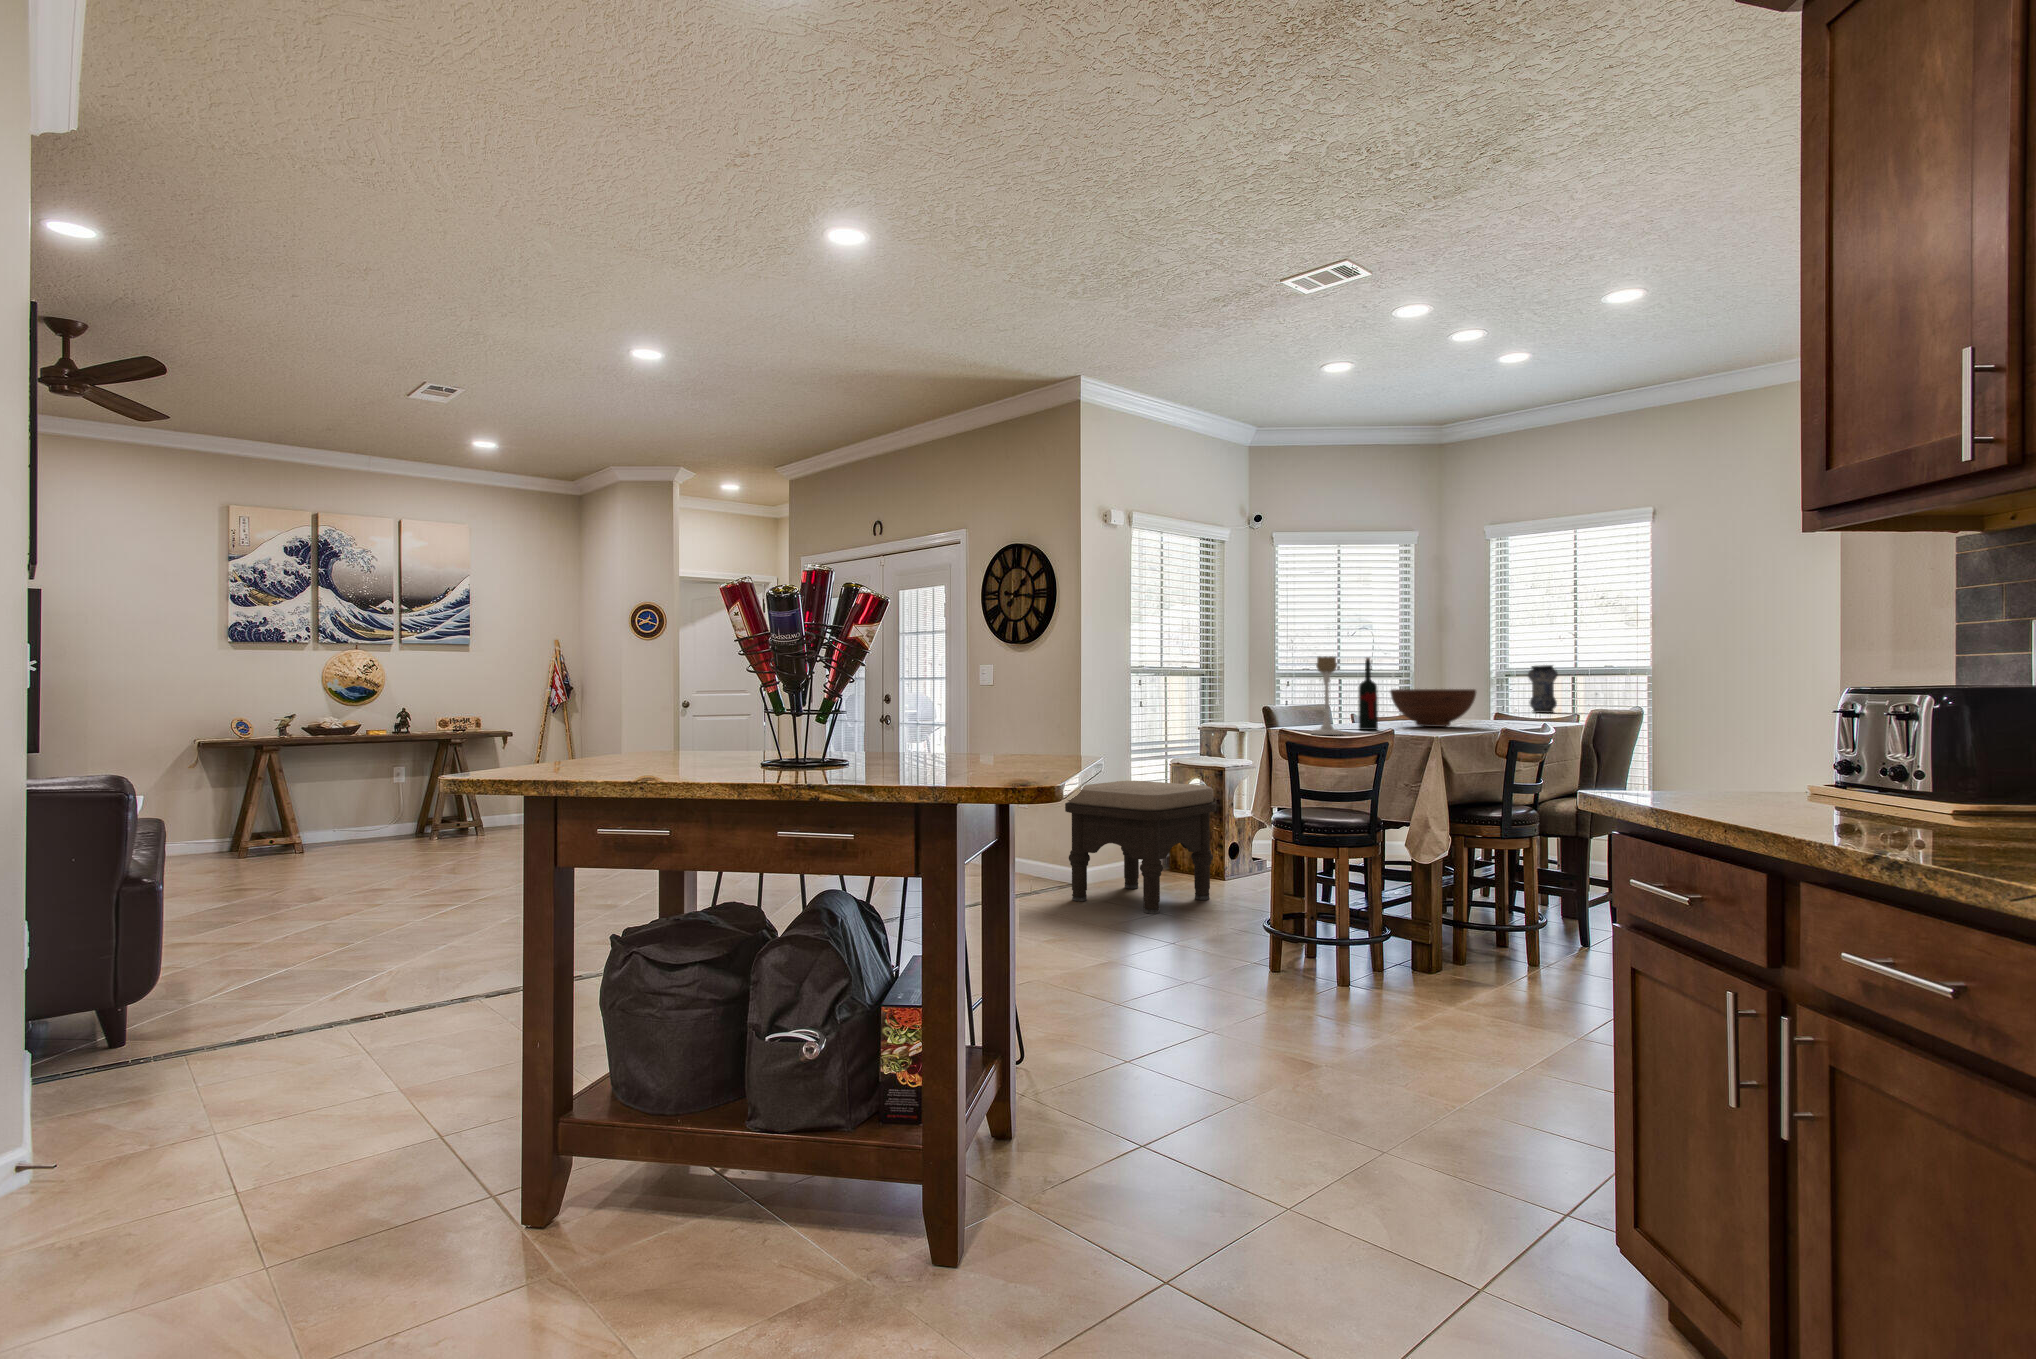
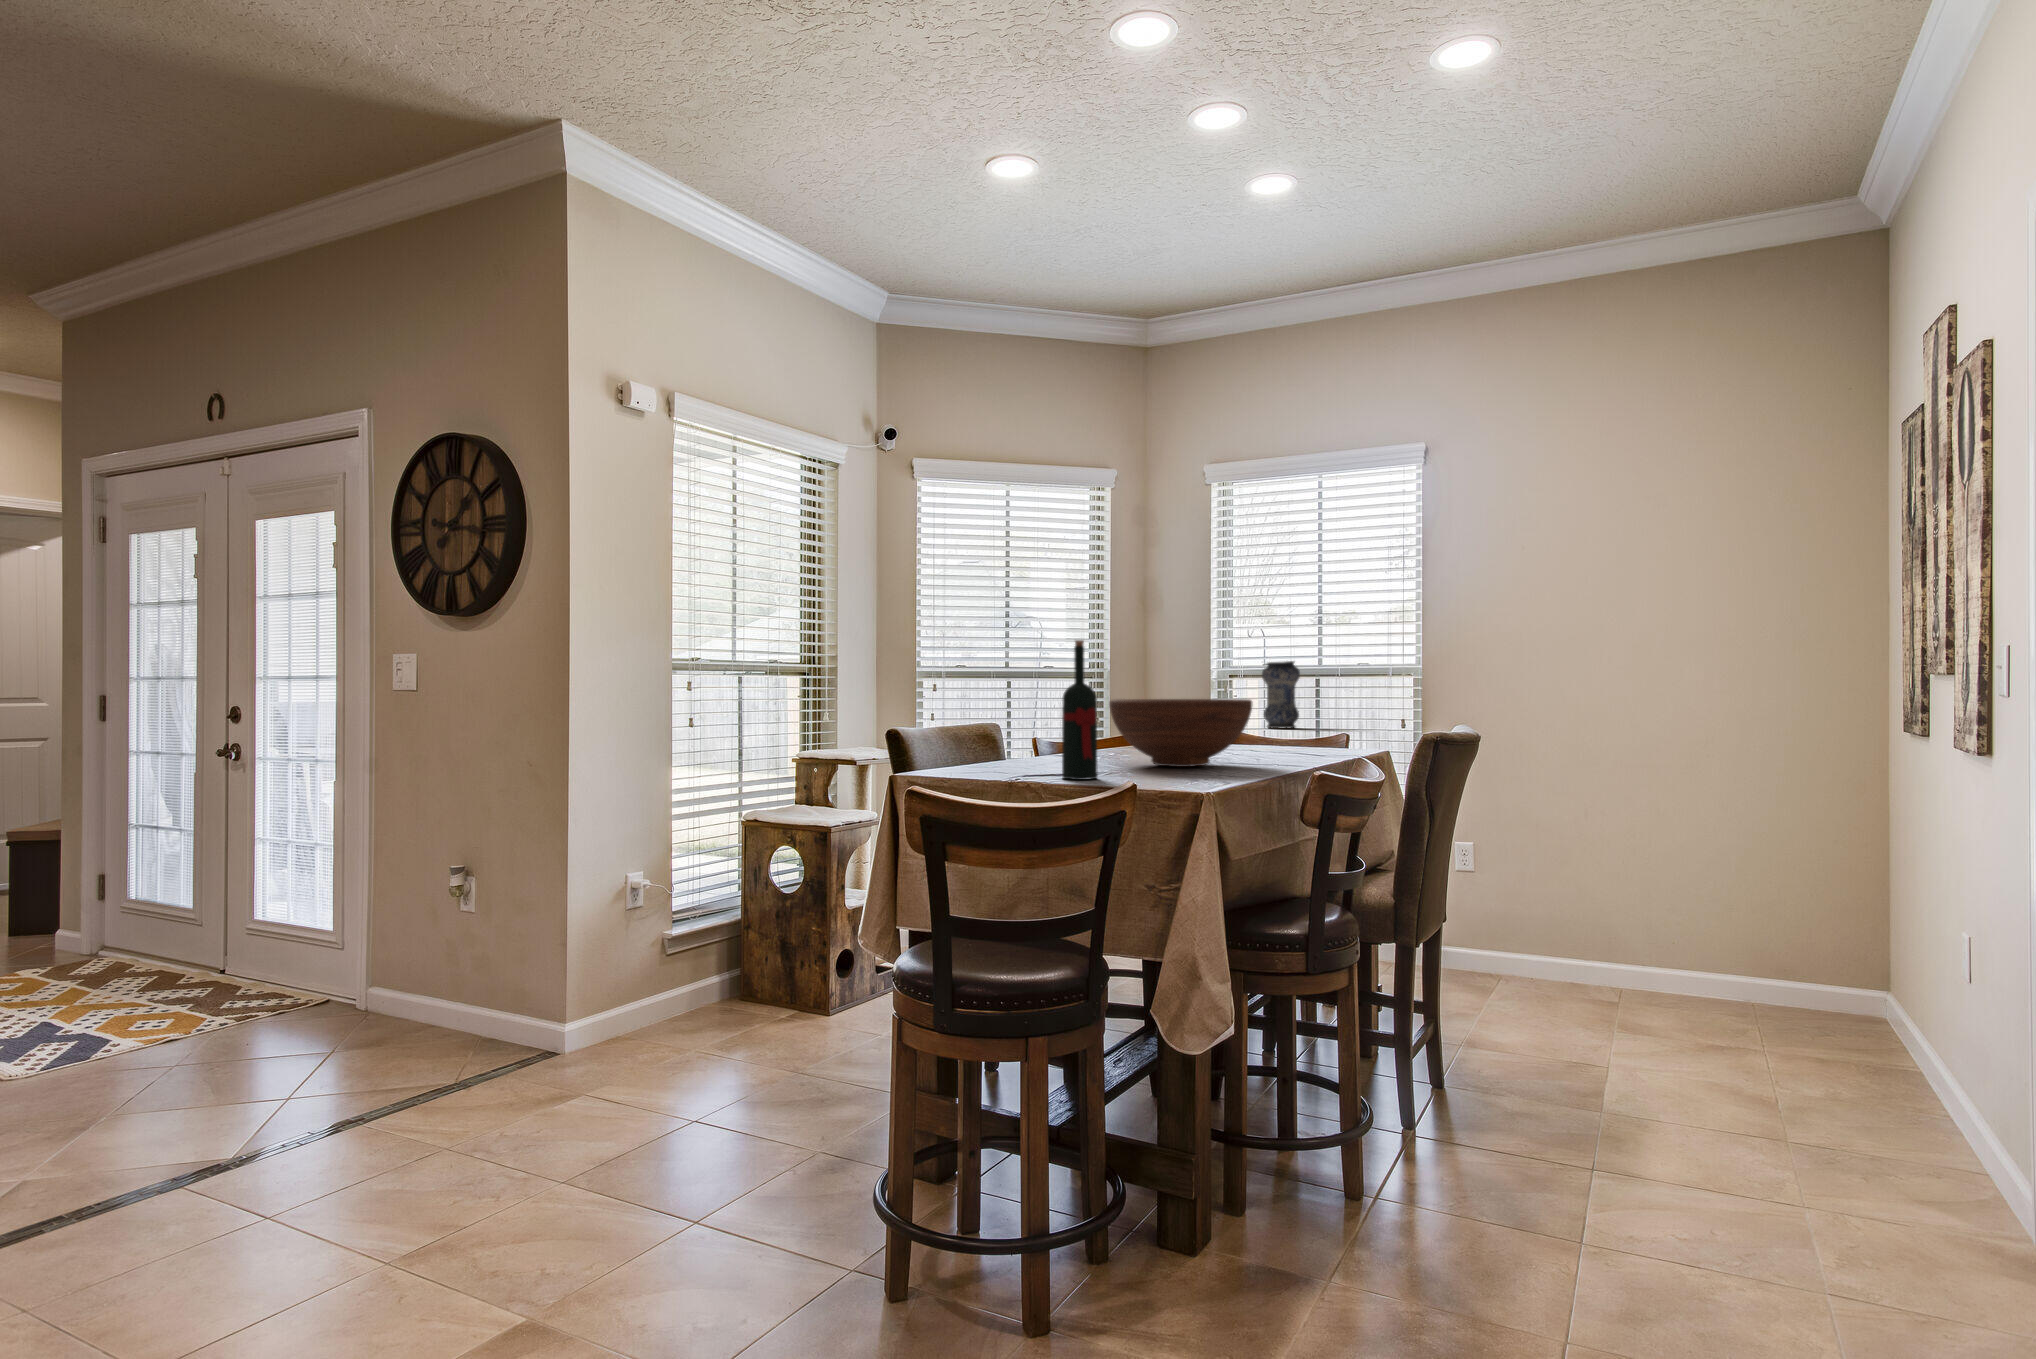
candle holder: present [1312,656,1342,735] -> none [976,633,1044,801]
ottoman: present [1065,781,1216,914] -> none [512,862,807,1136]

